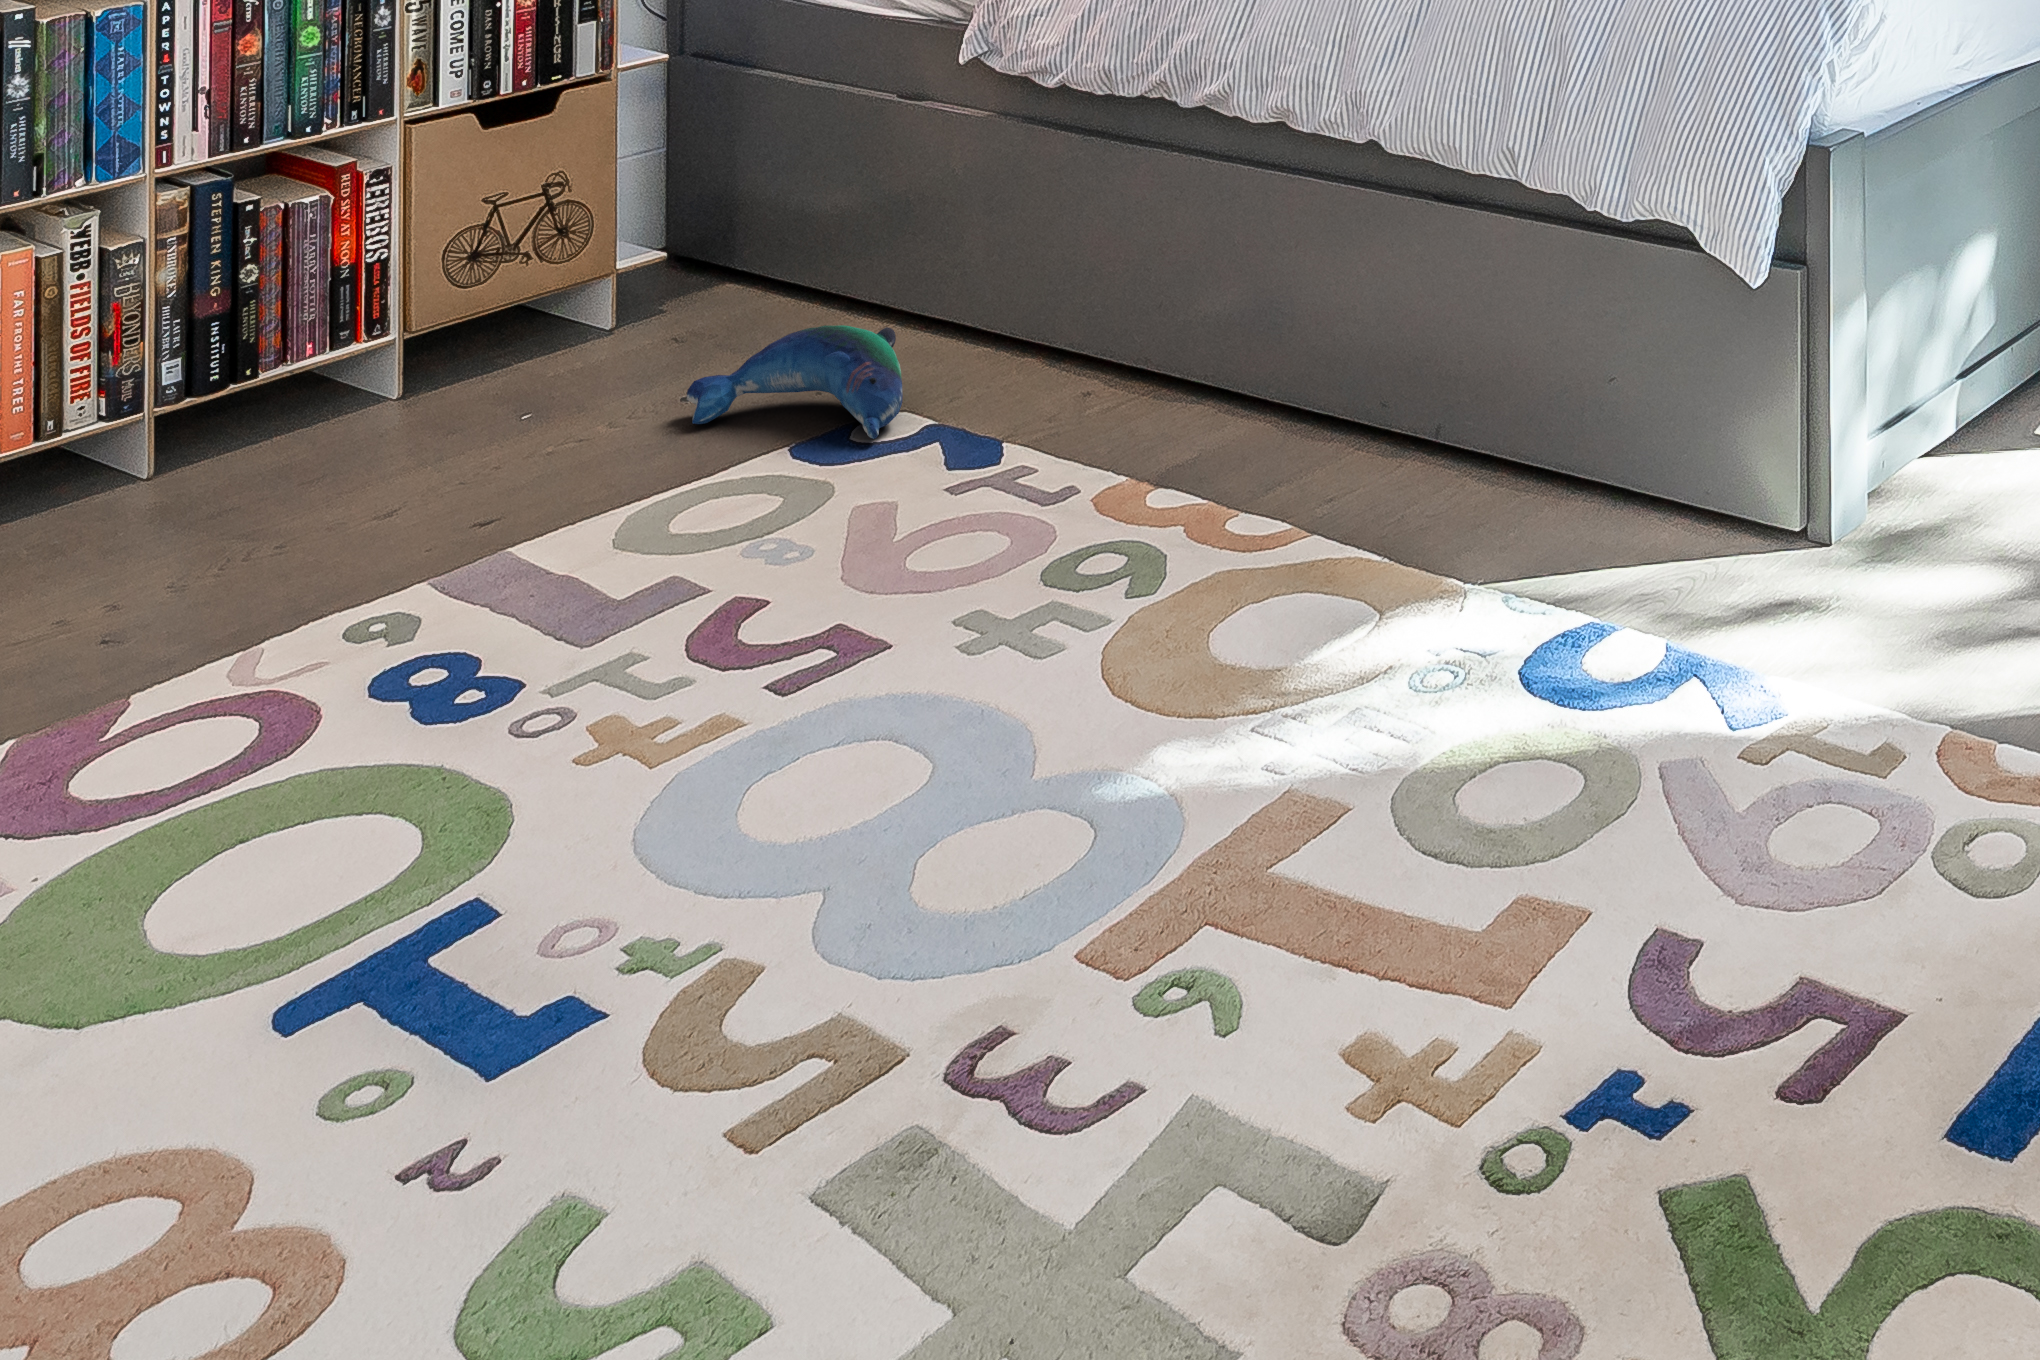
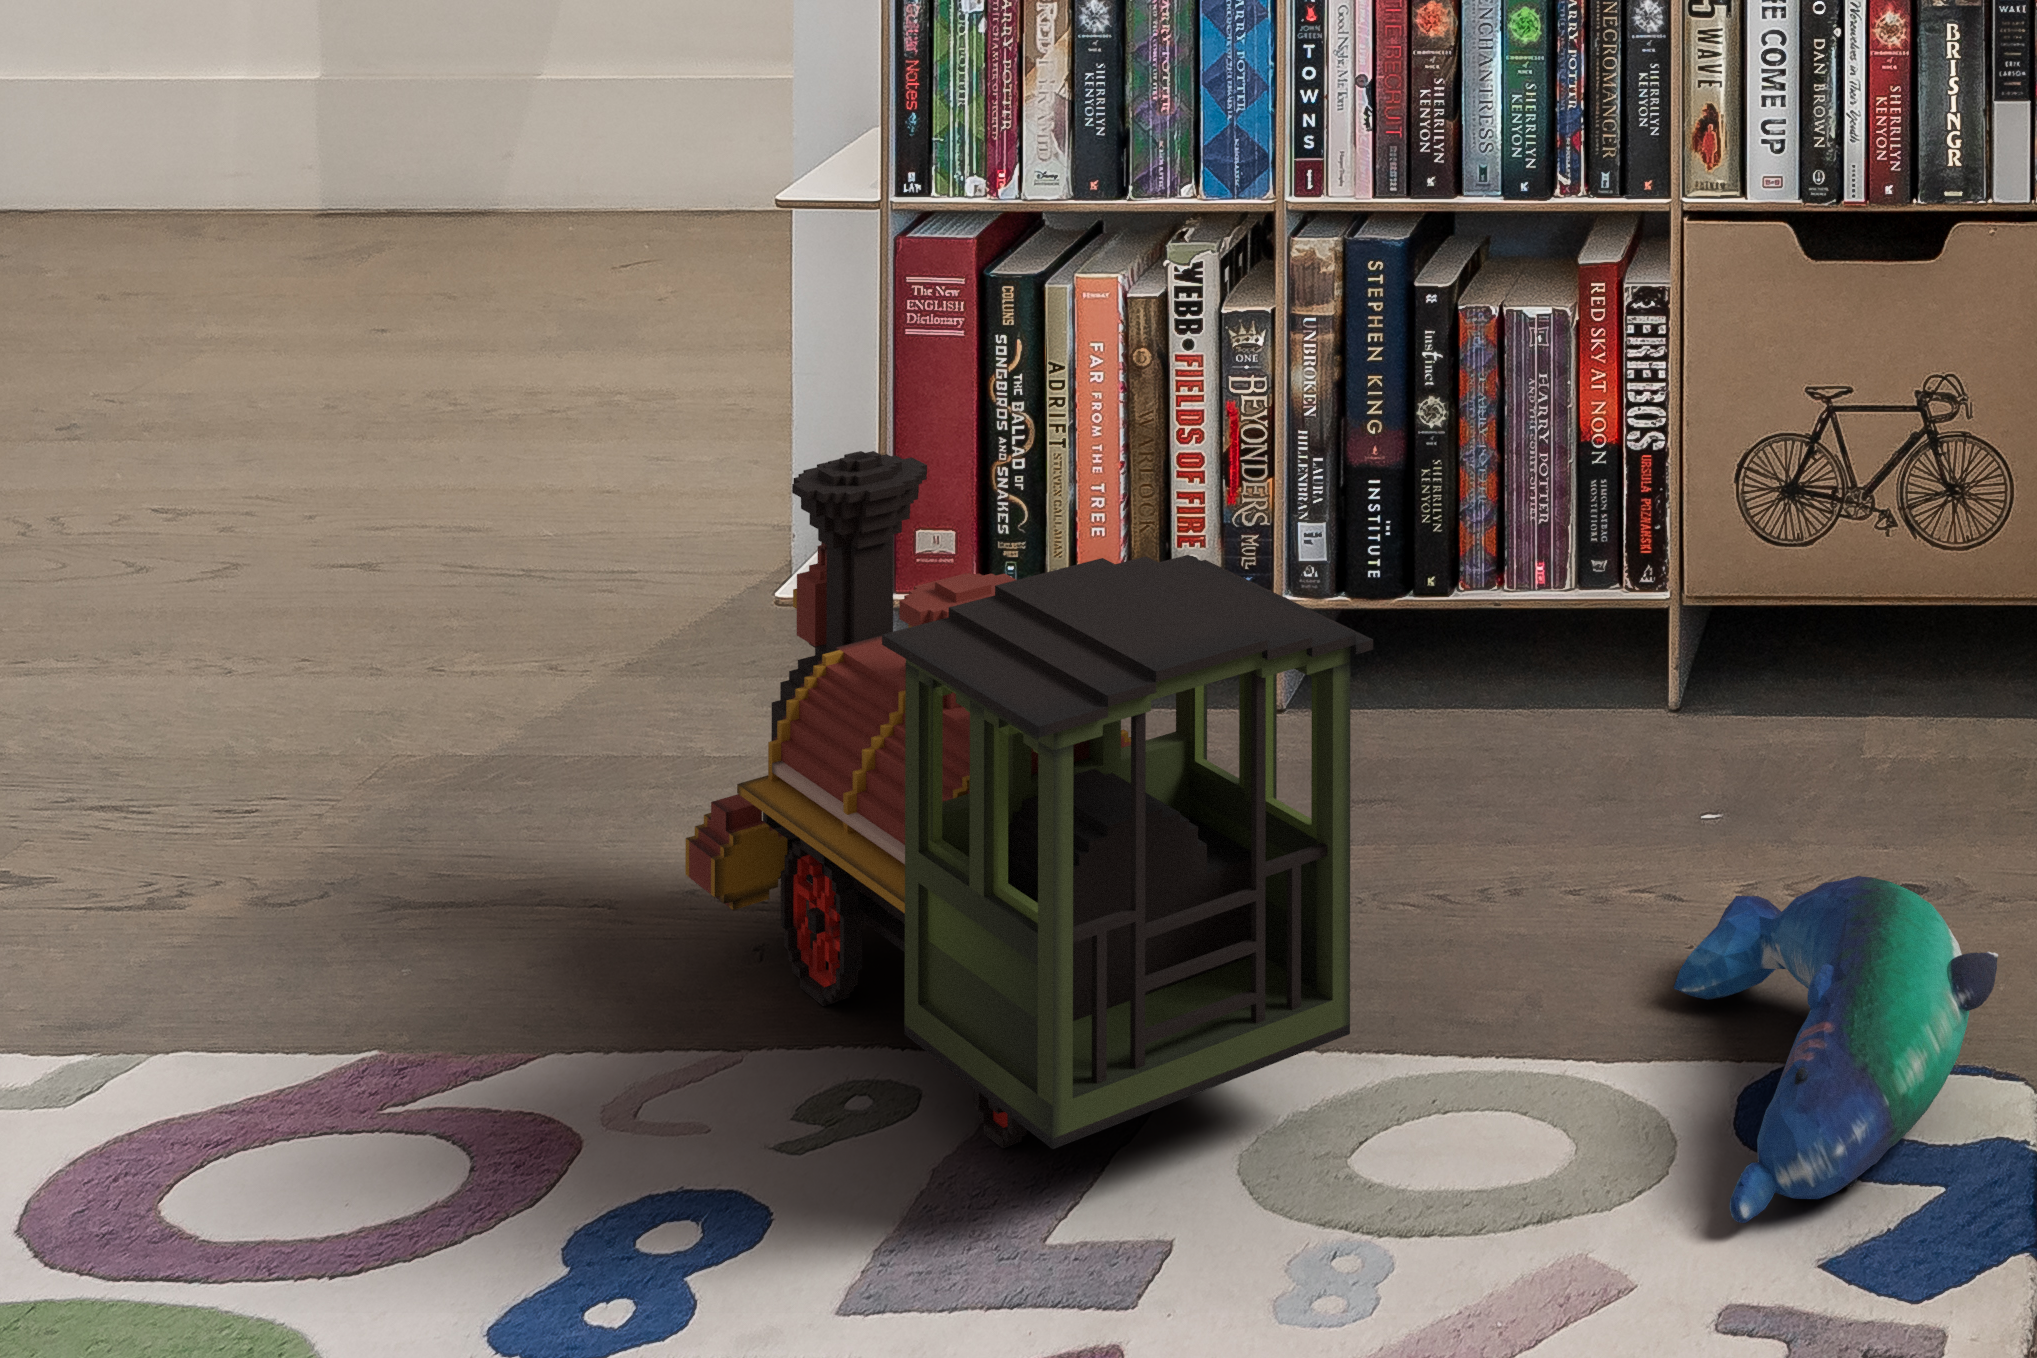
toy train: none [107,270,654,601] -> present [685,451,1373,1149]

